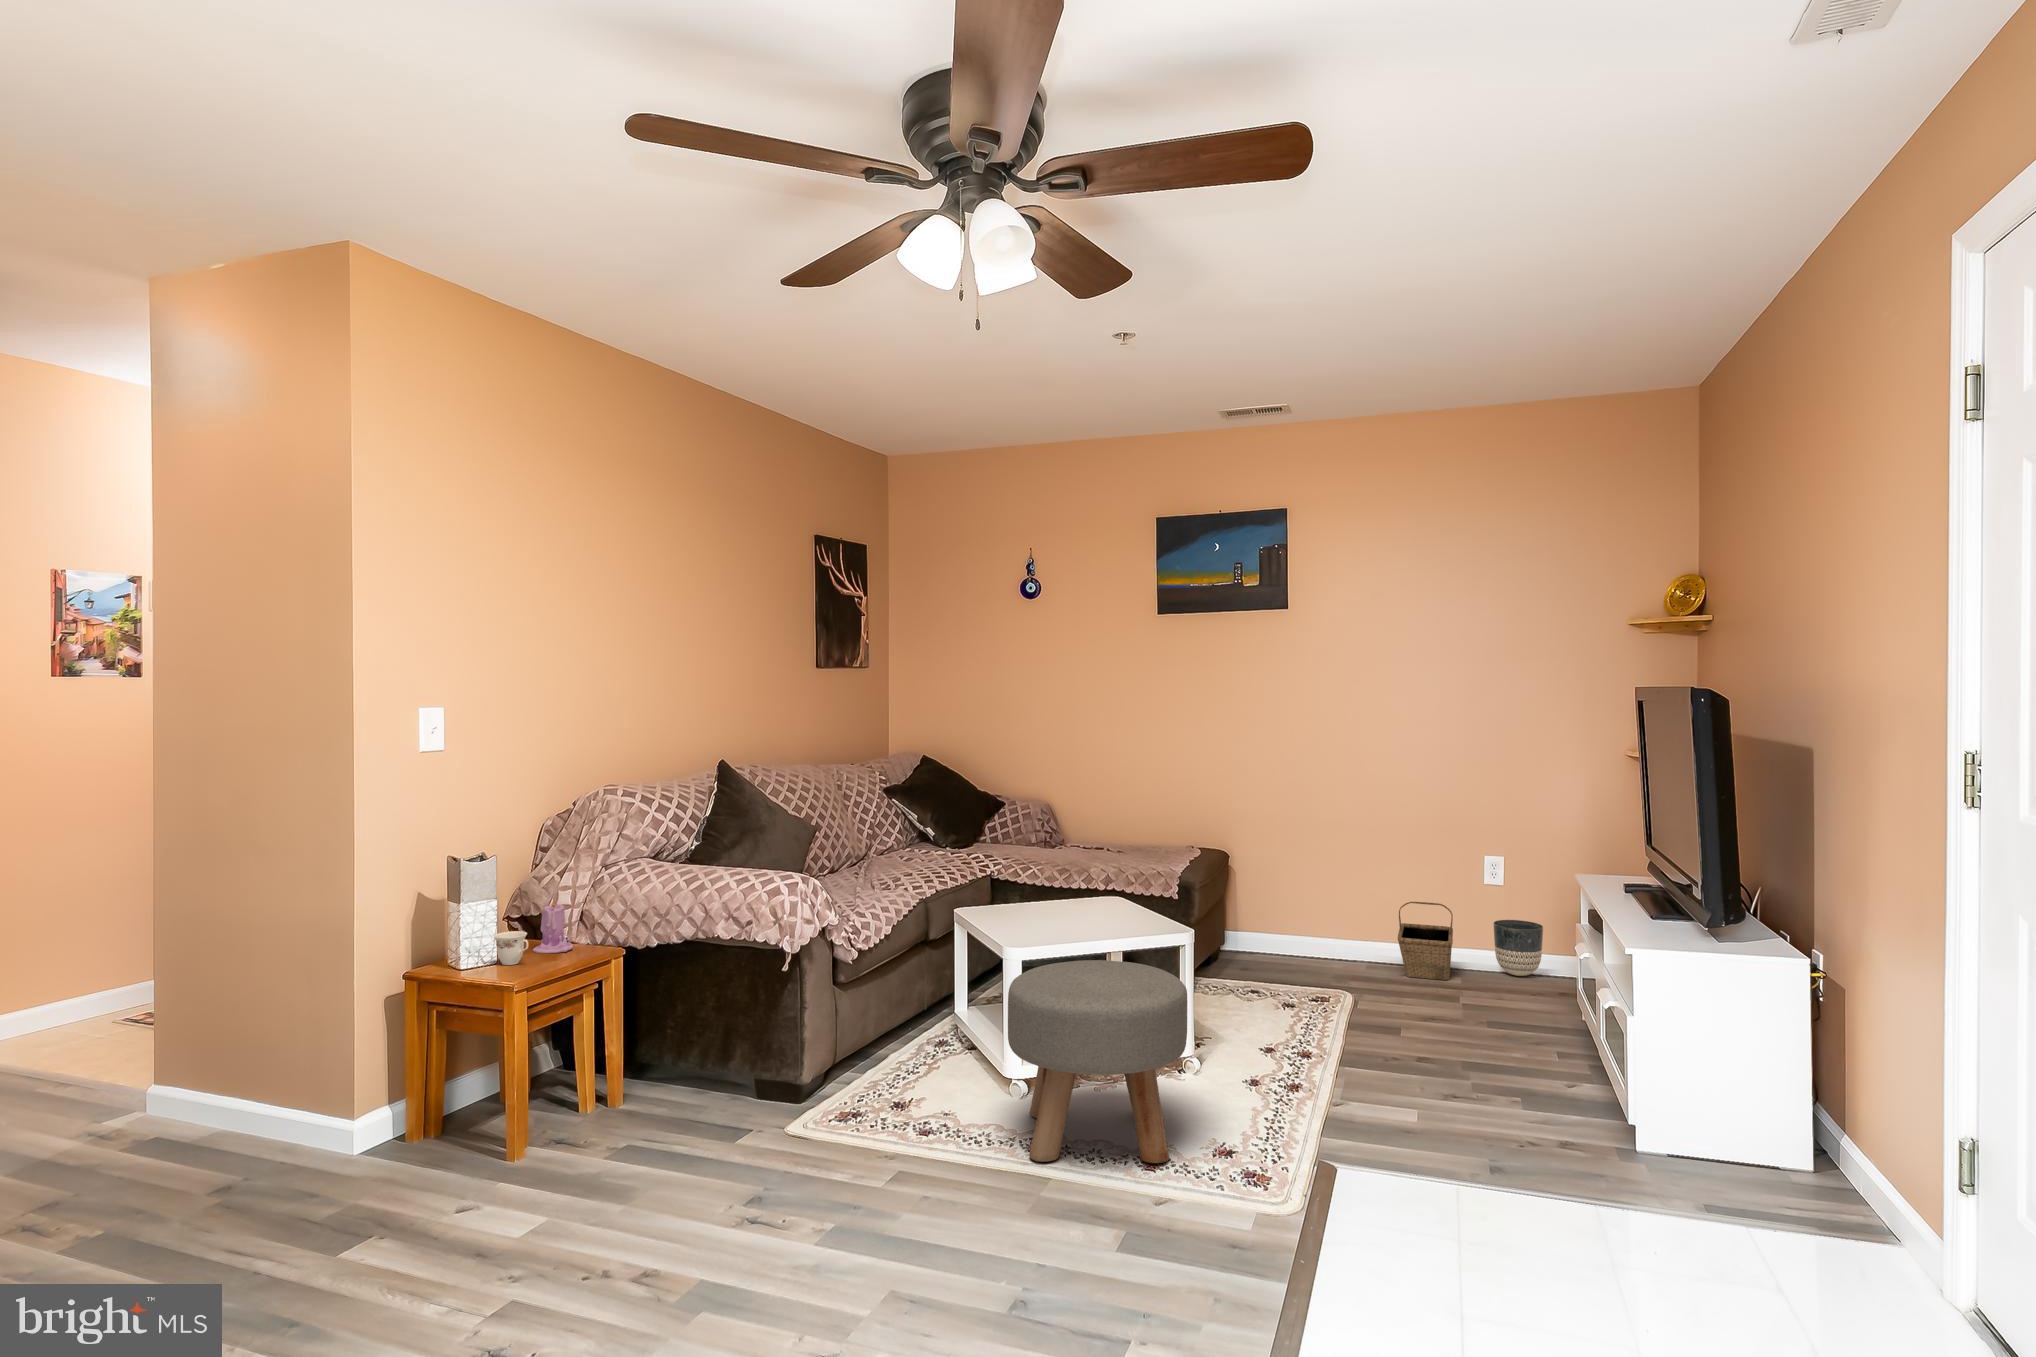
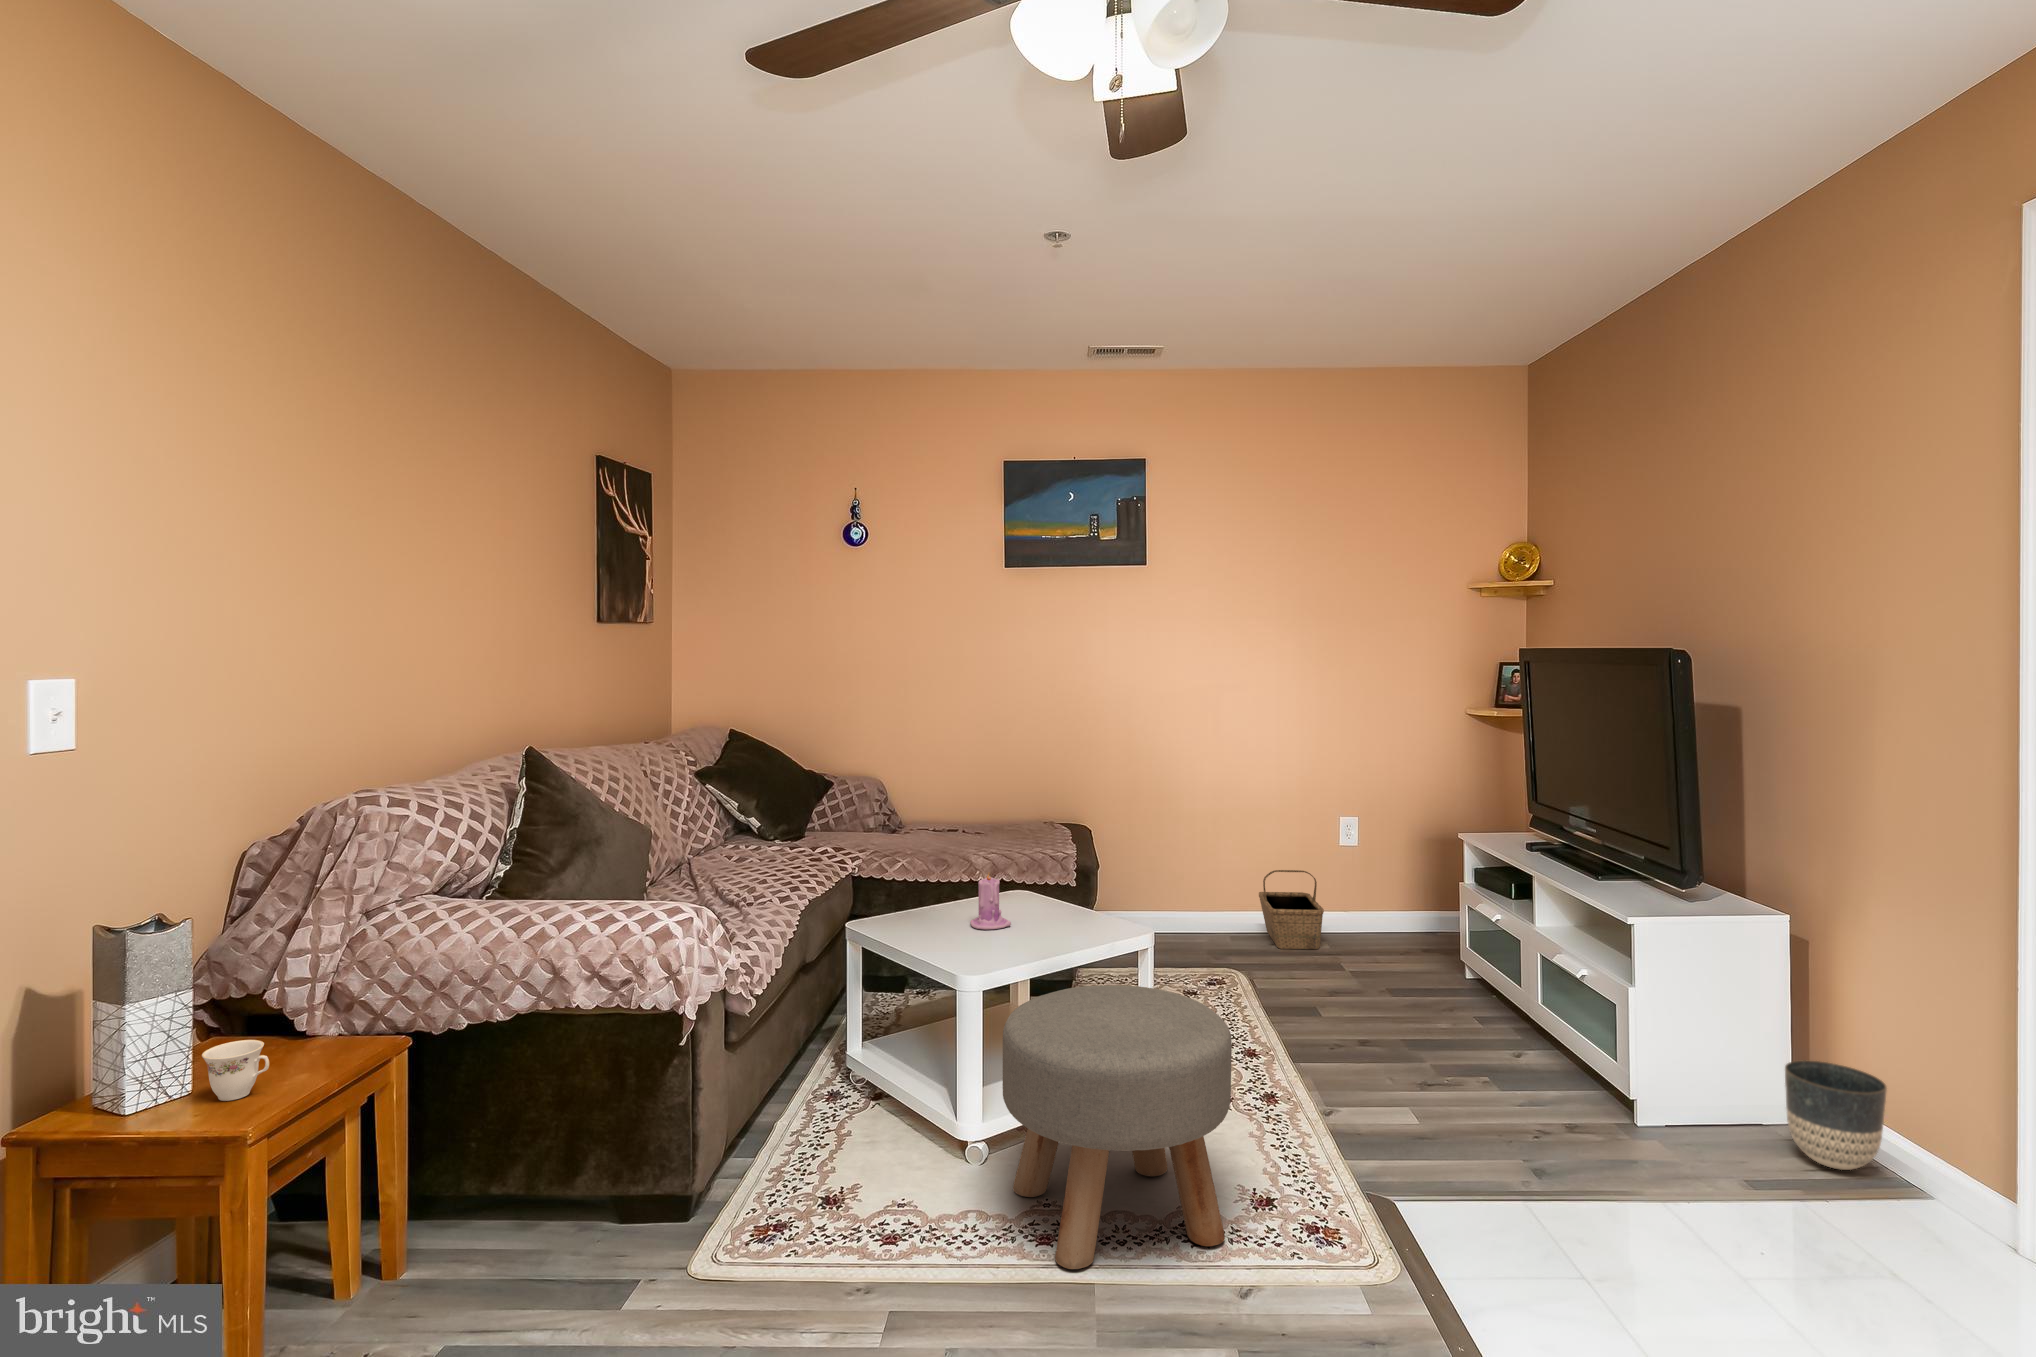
candle: present [533,901,573,953] -> present [970,874,1011,930]
planter: present [1493,920,1543,976] -> present [1785,1060,1887,1170]

